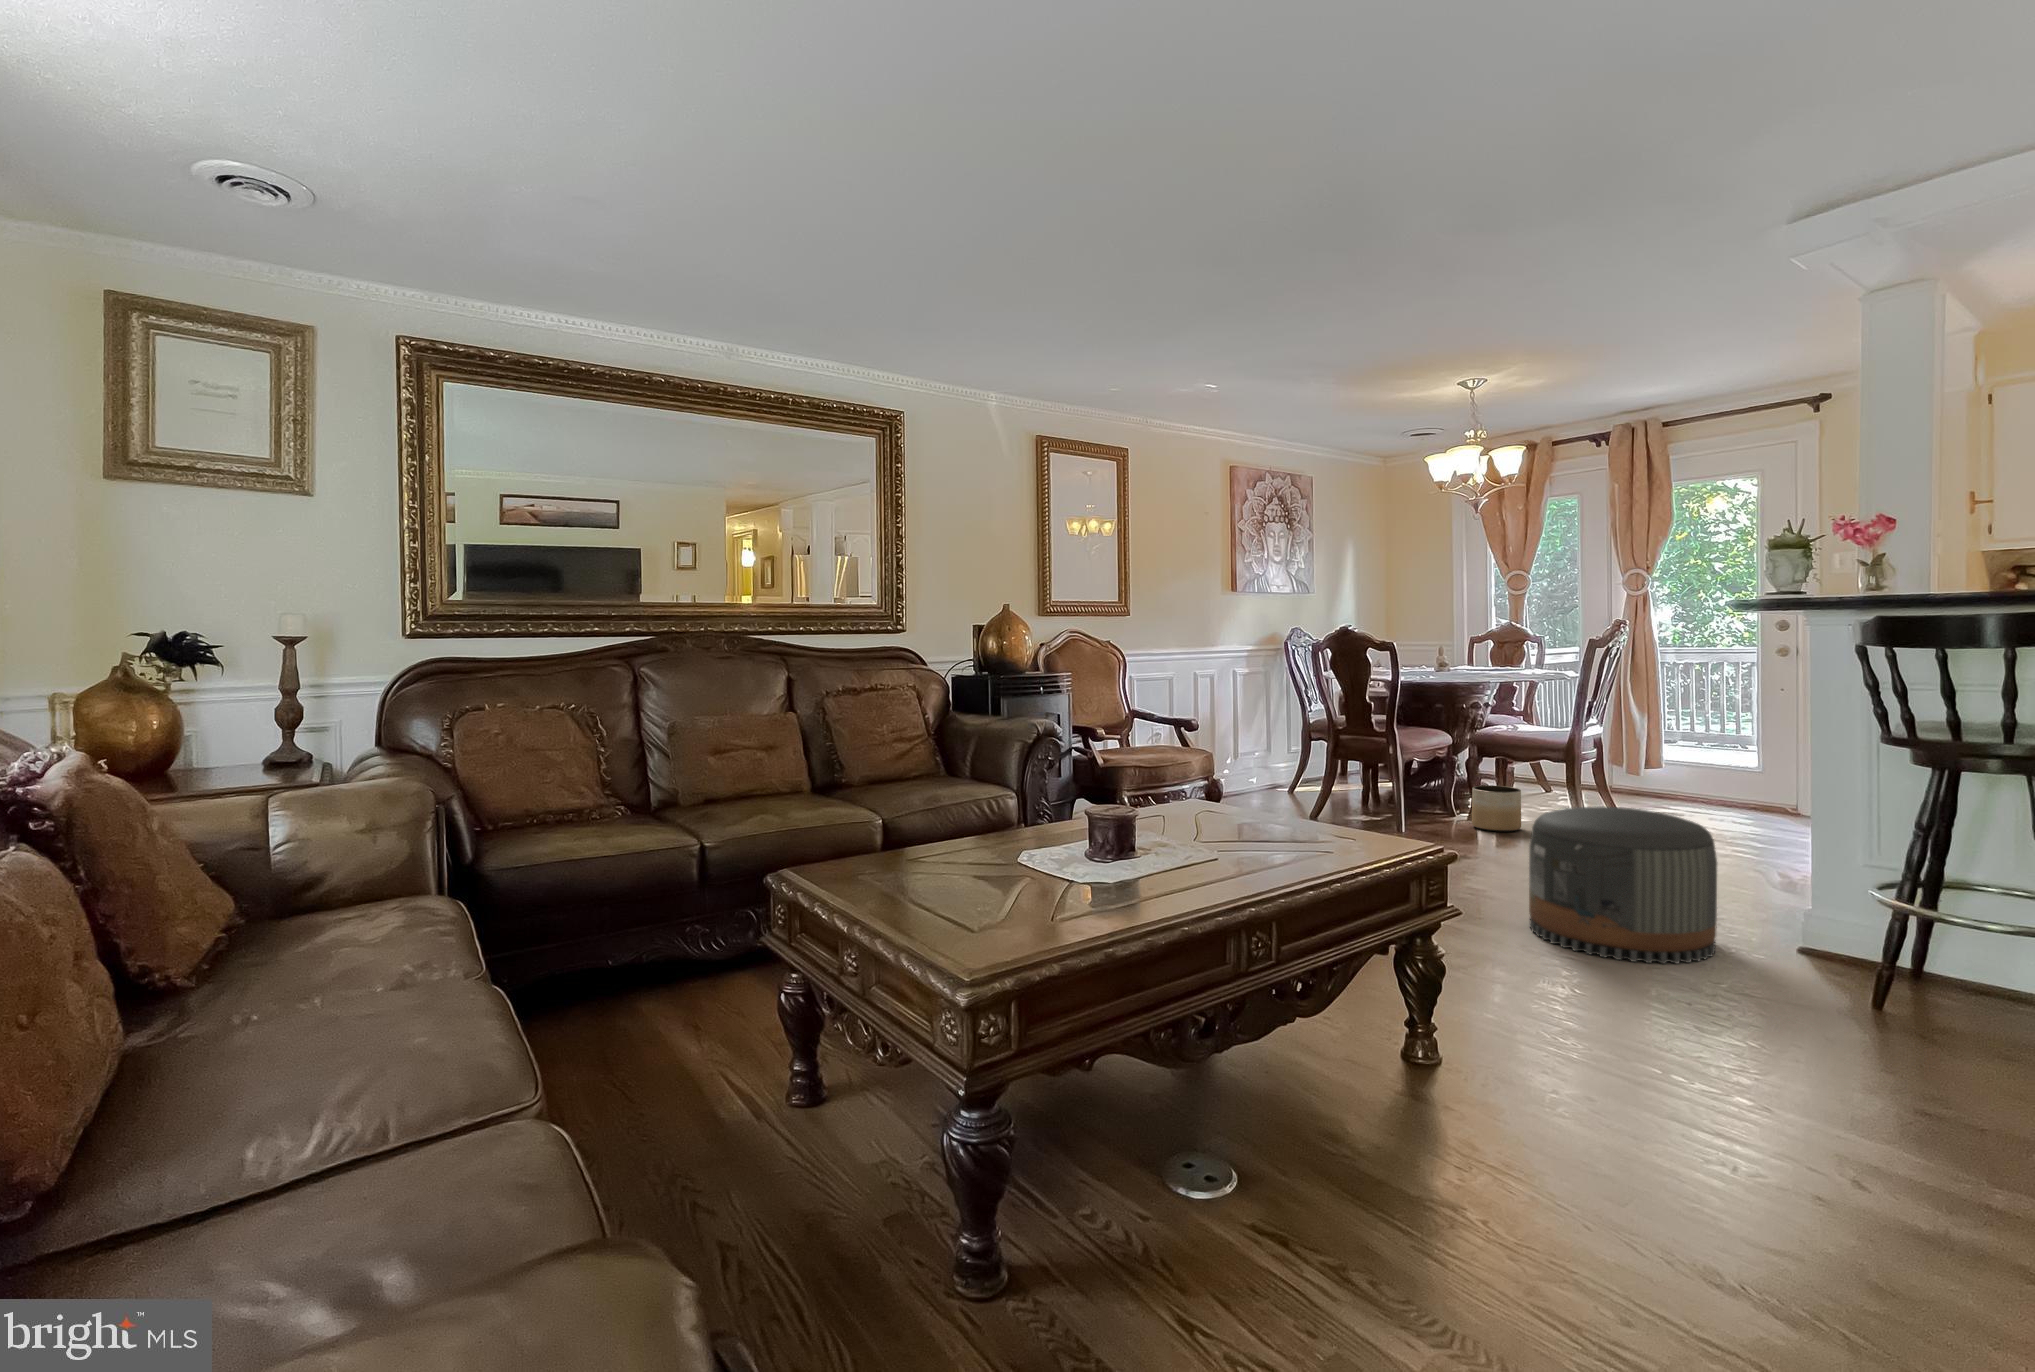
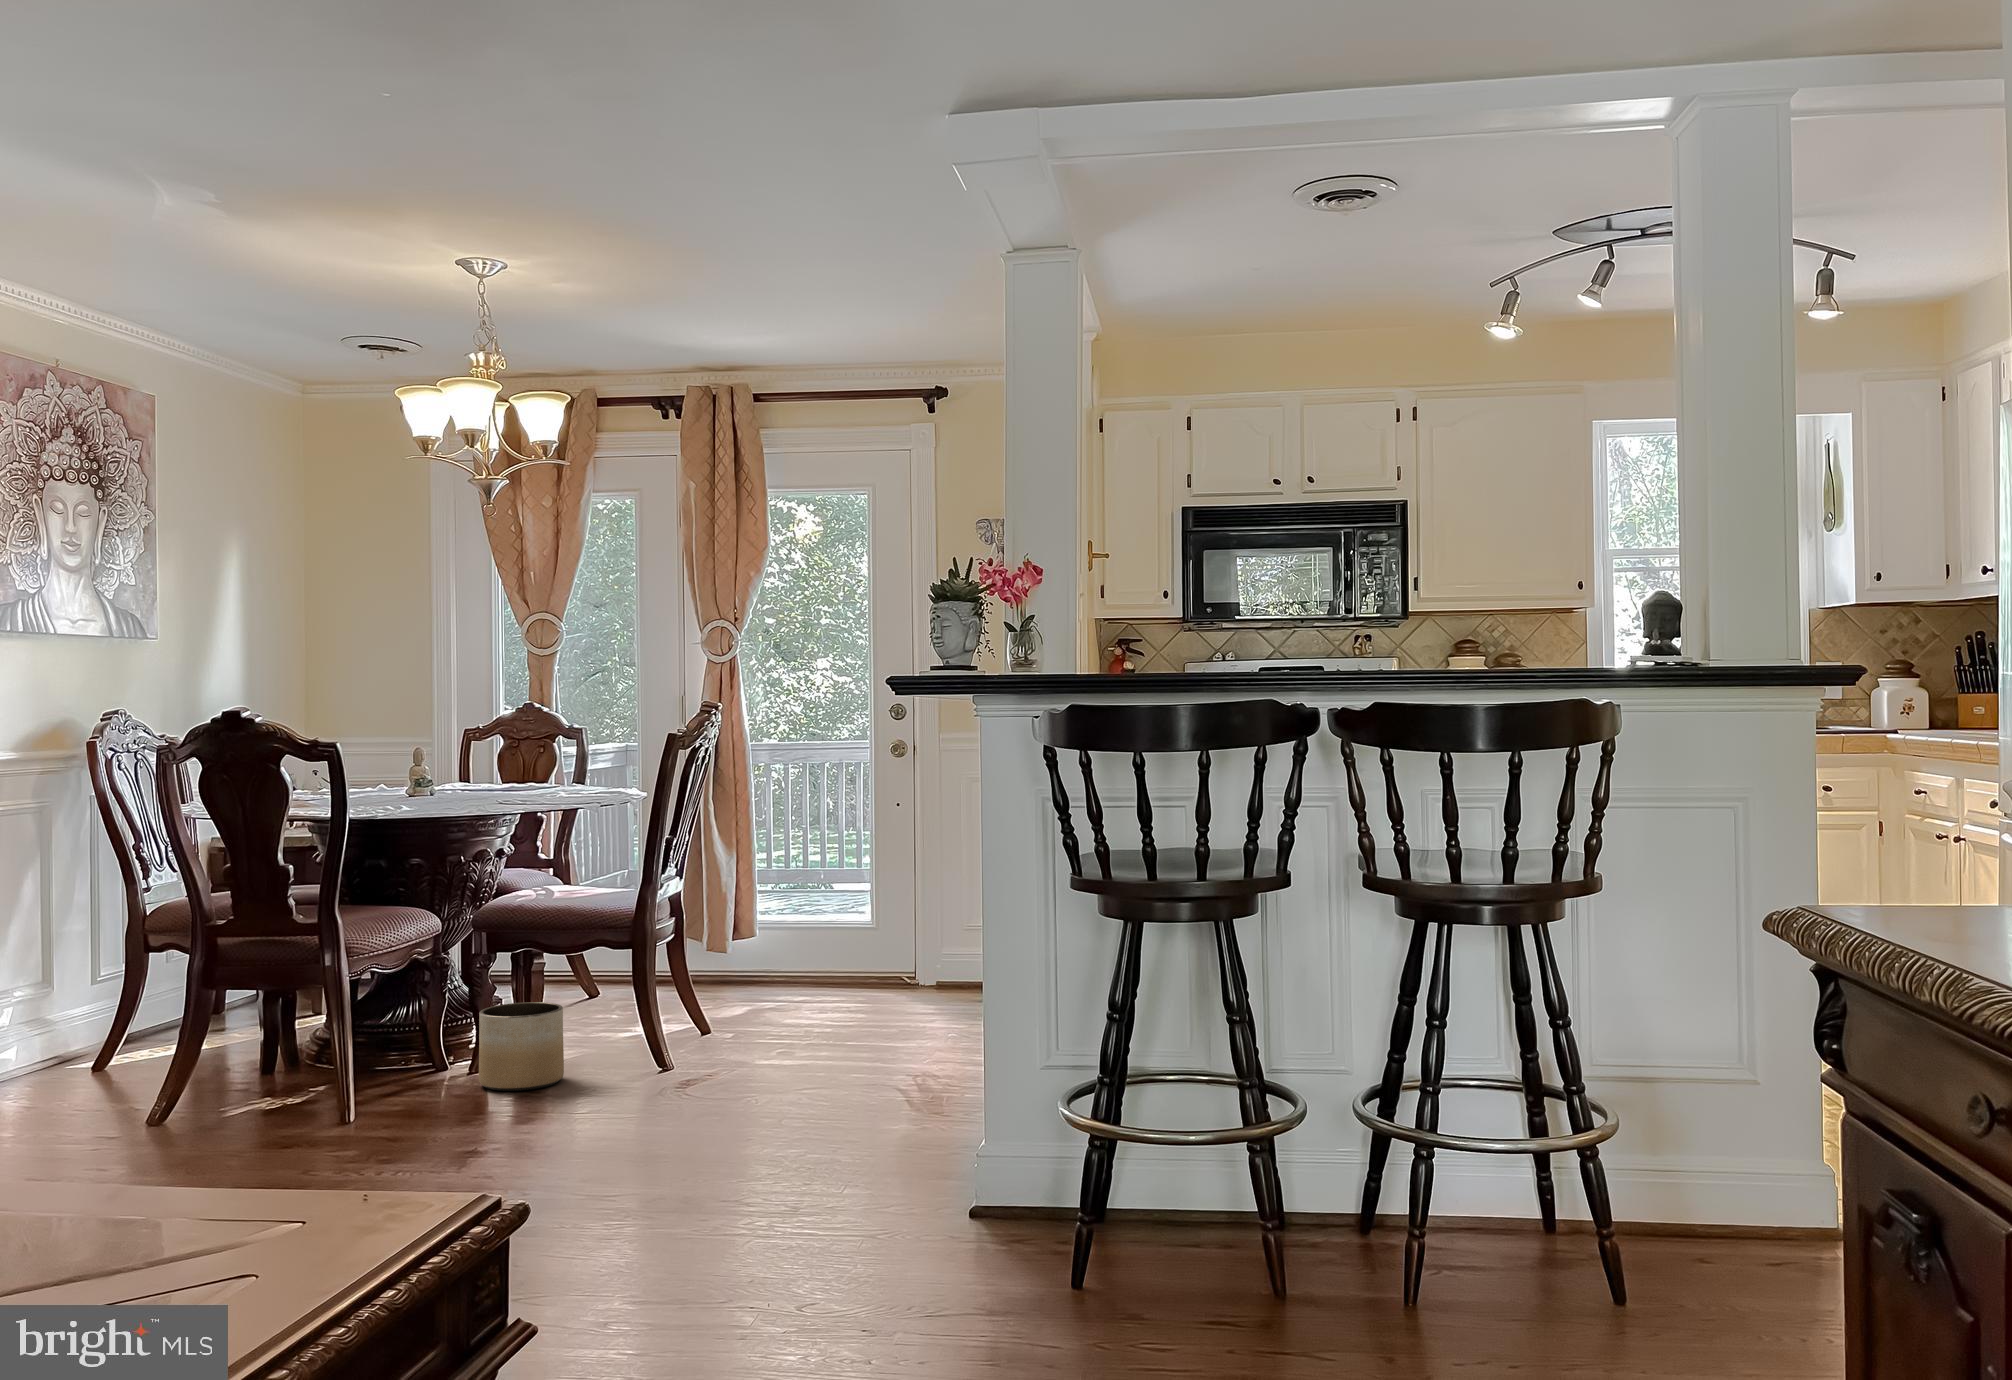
pouf: present [1529,807,1717,964] -> none [608,1035,894,1328]

